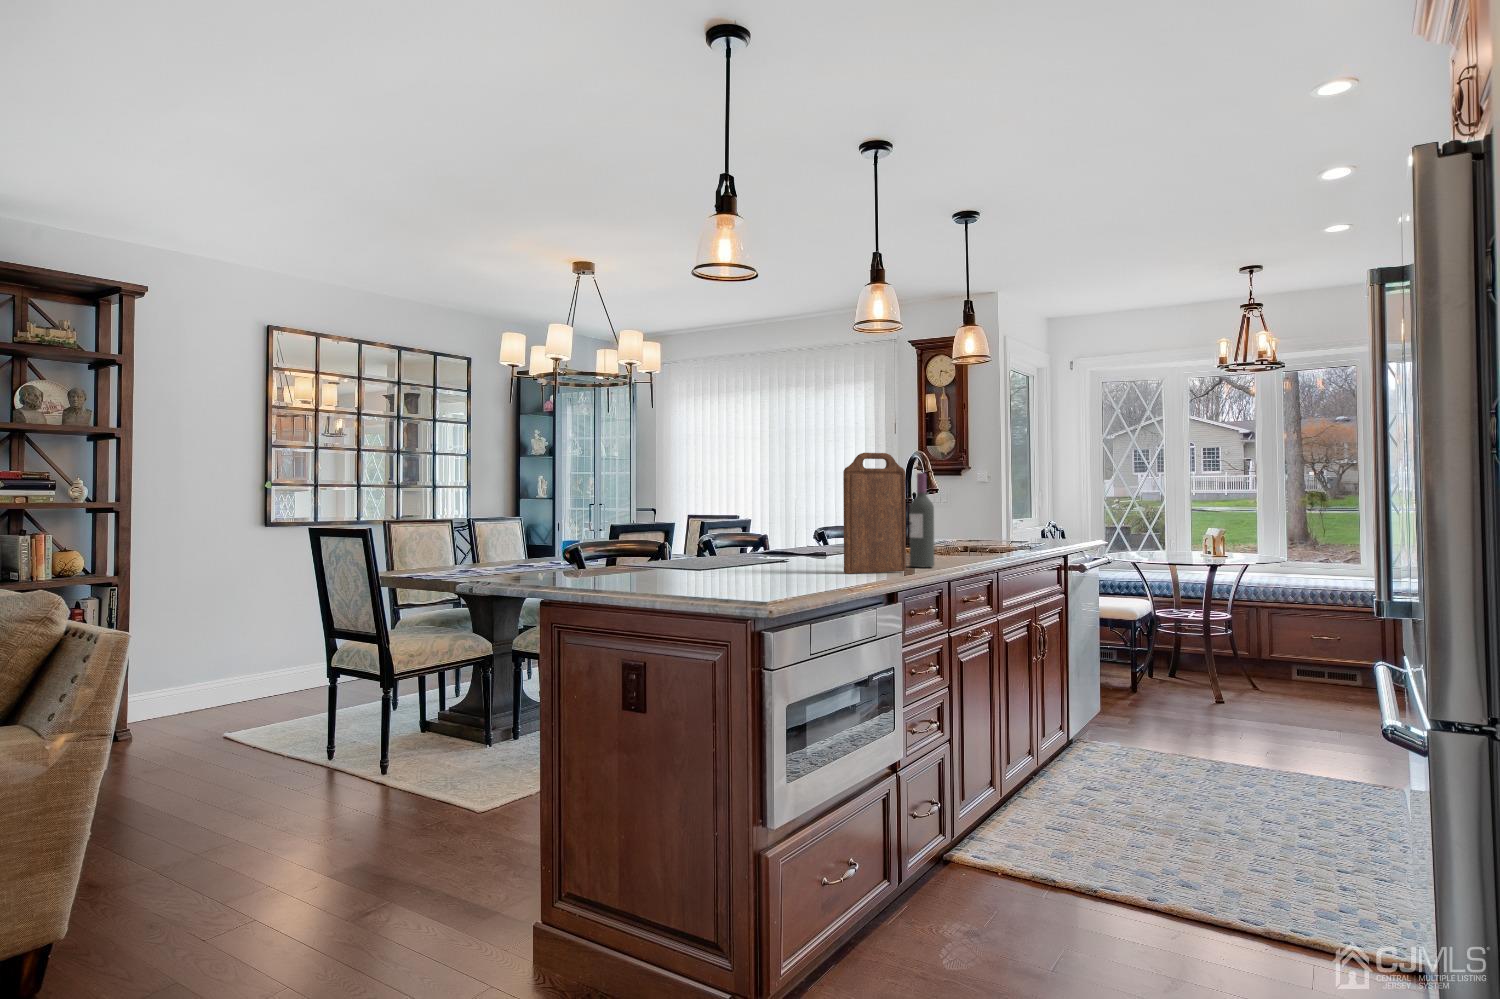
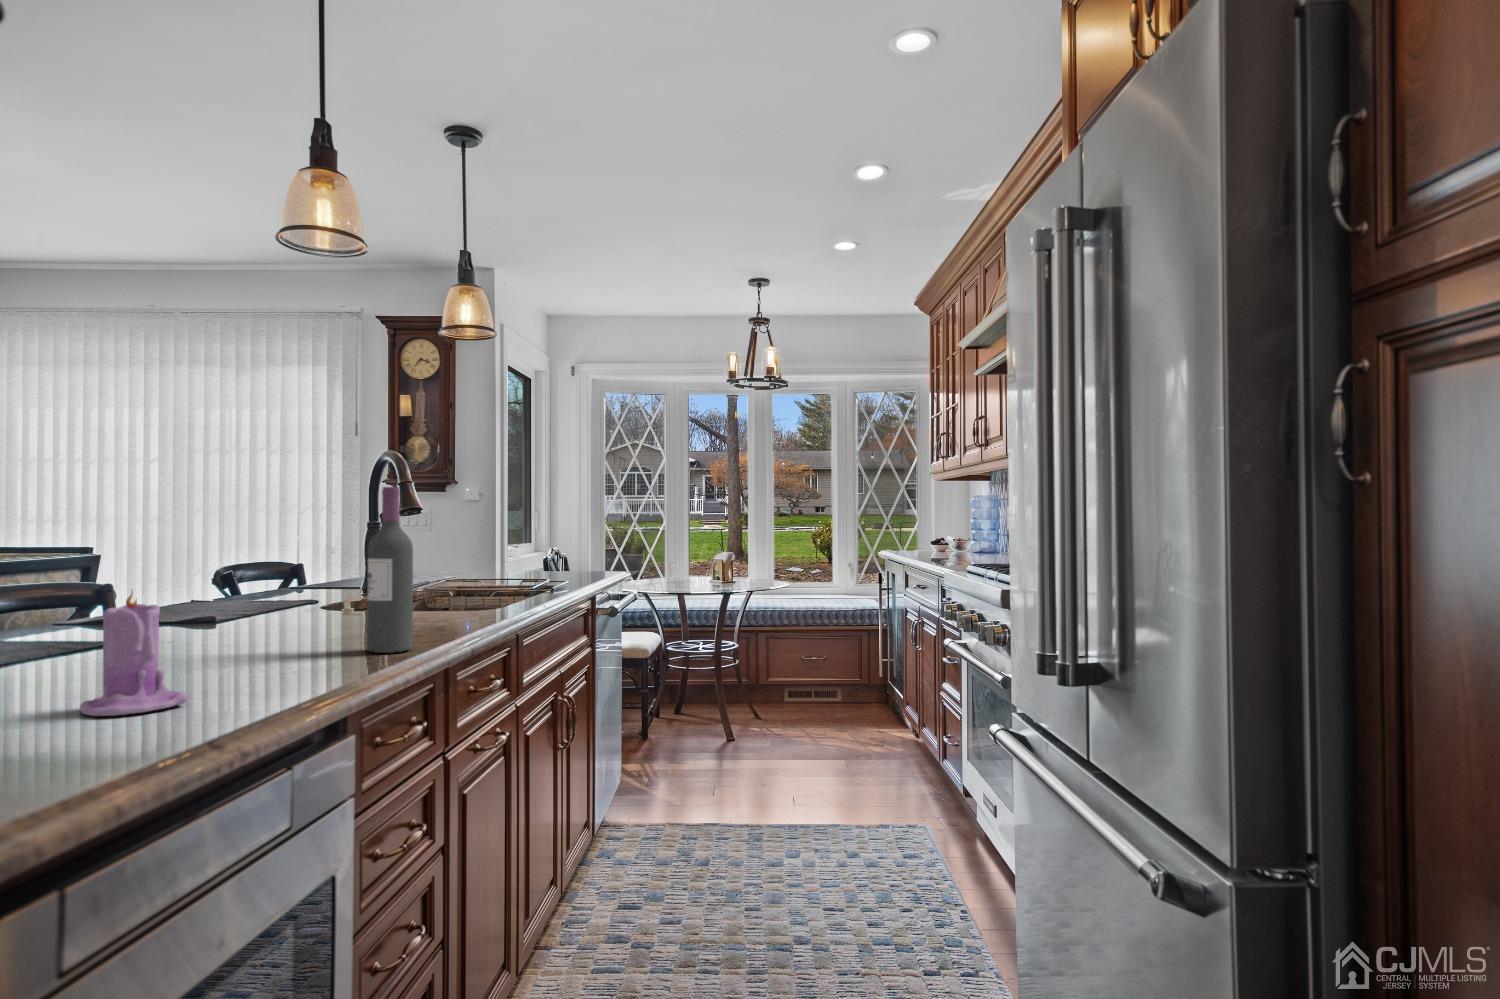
cutting board: present [843,453,906,574] -> none [218,444,358,691]
candle: none [793,521,835,576] -> present [80,591,188,716]

